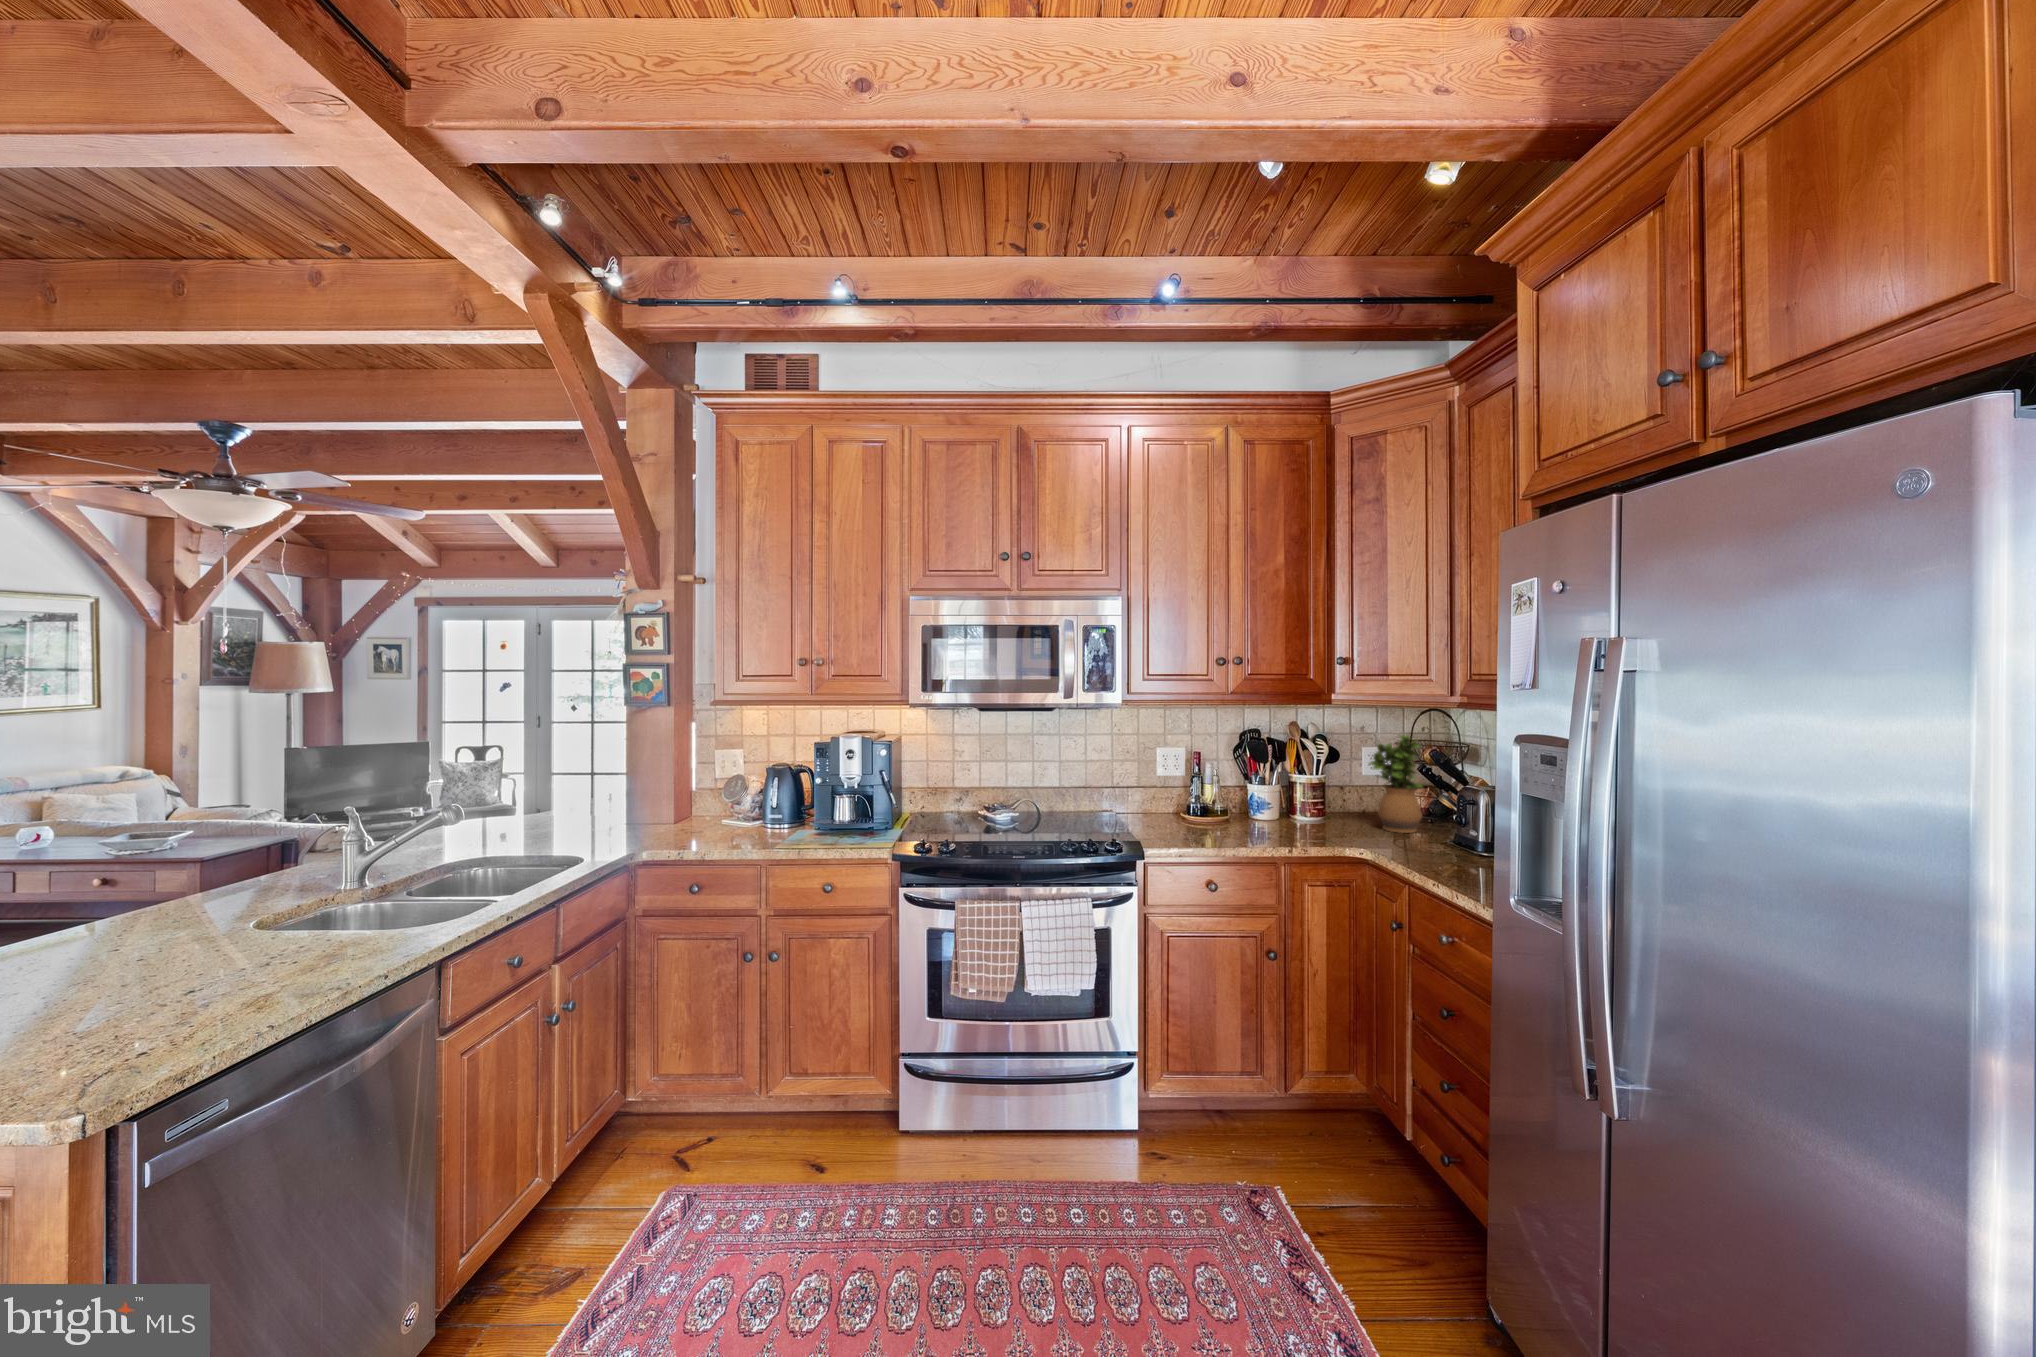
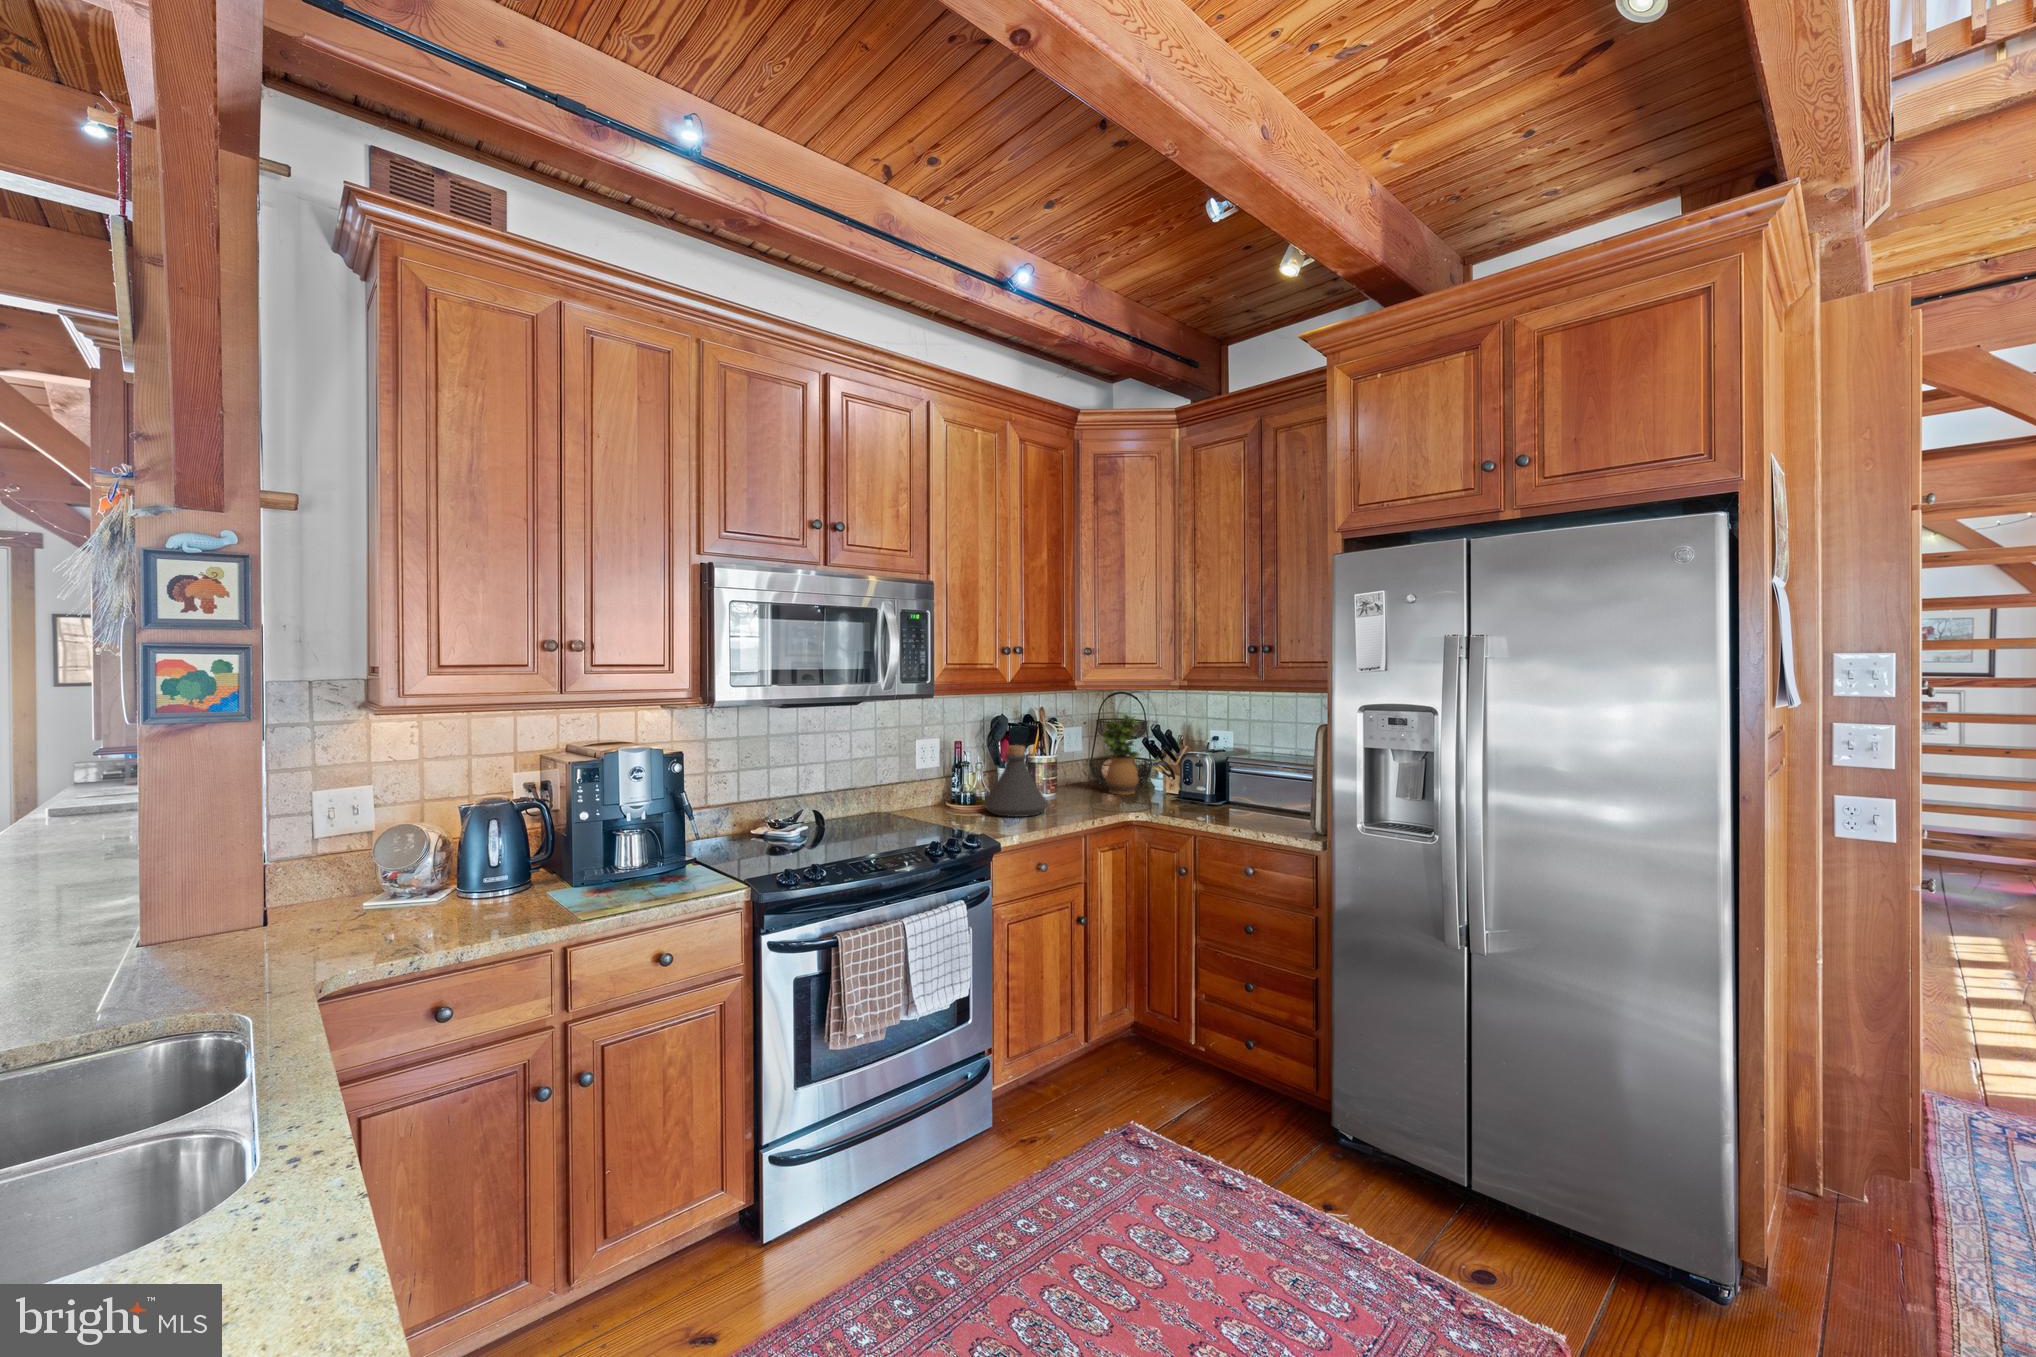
bottle: none [1189,761,1262,836] -> present [983,745,1049,817]

